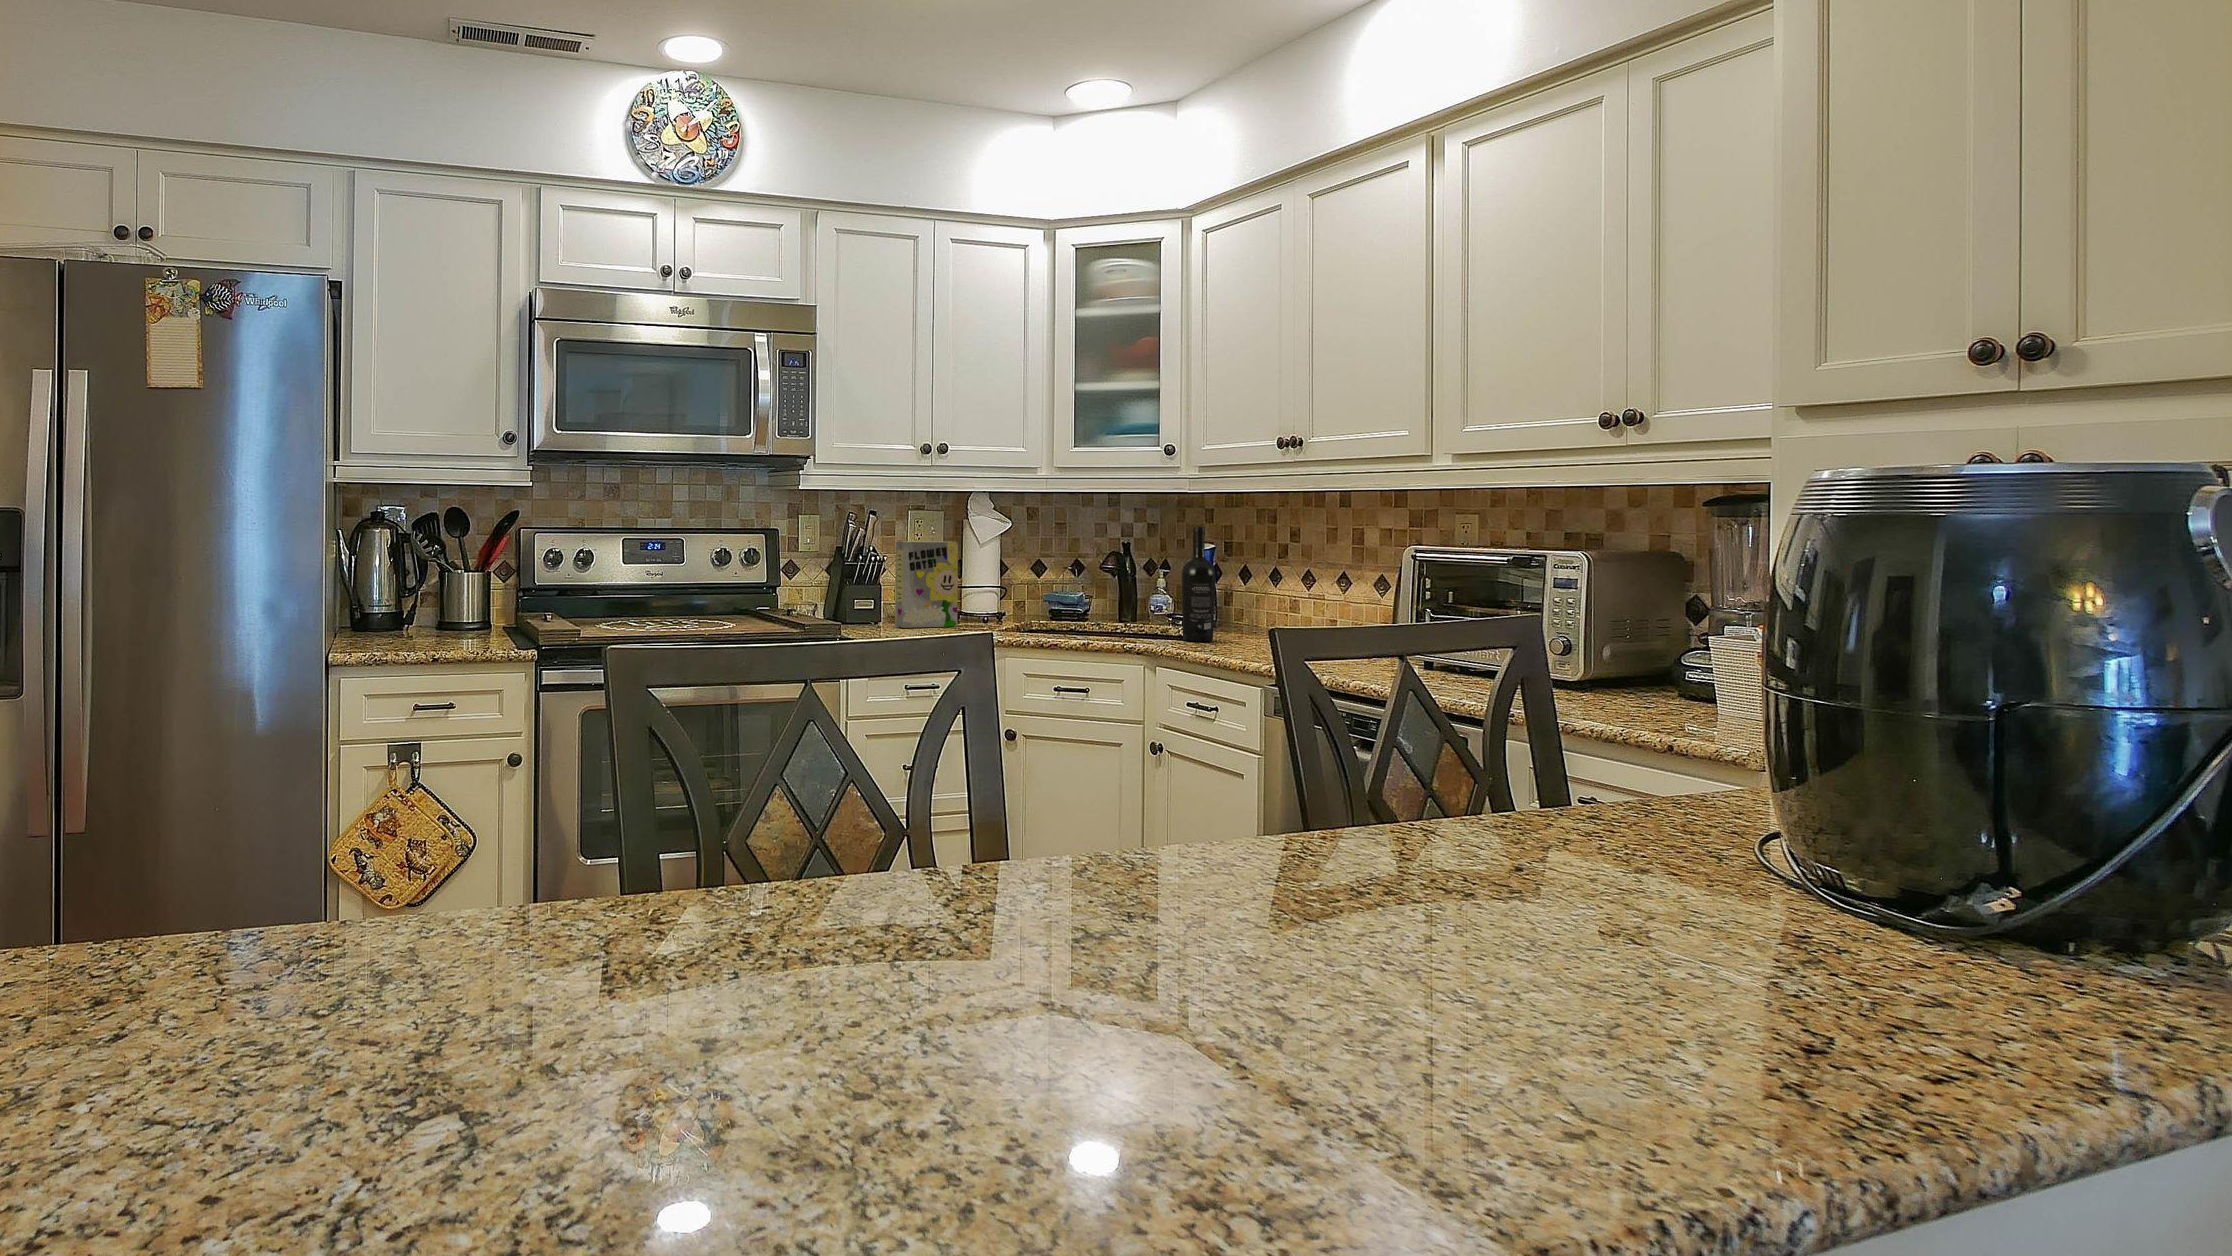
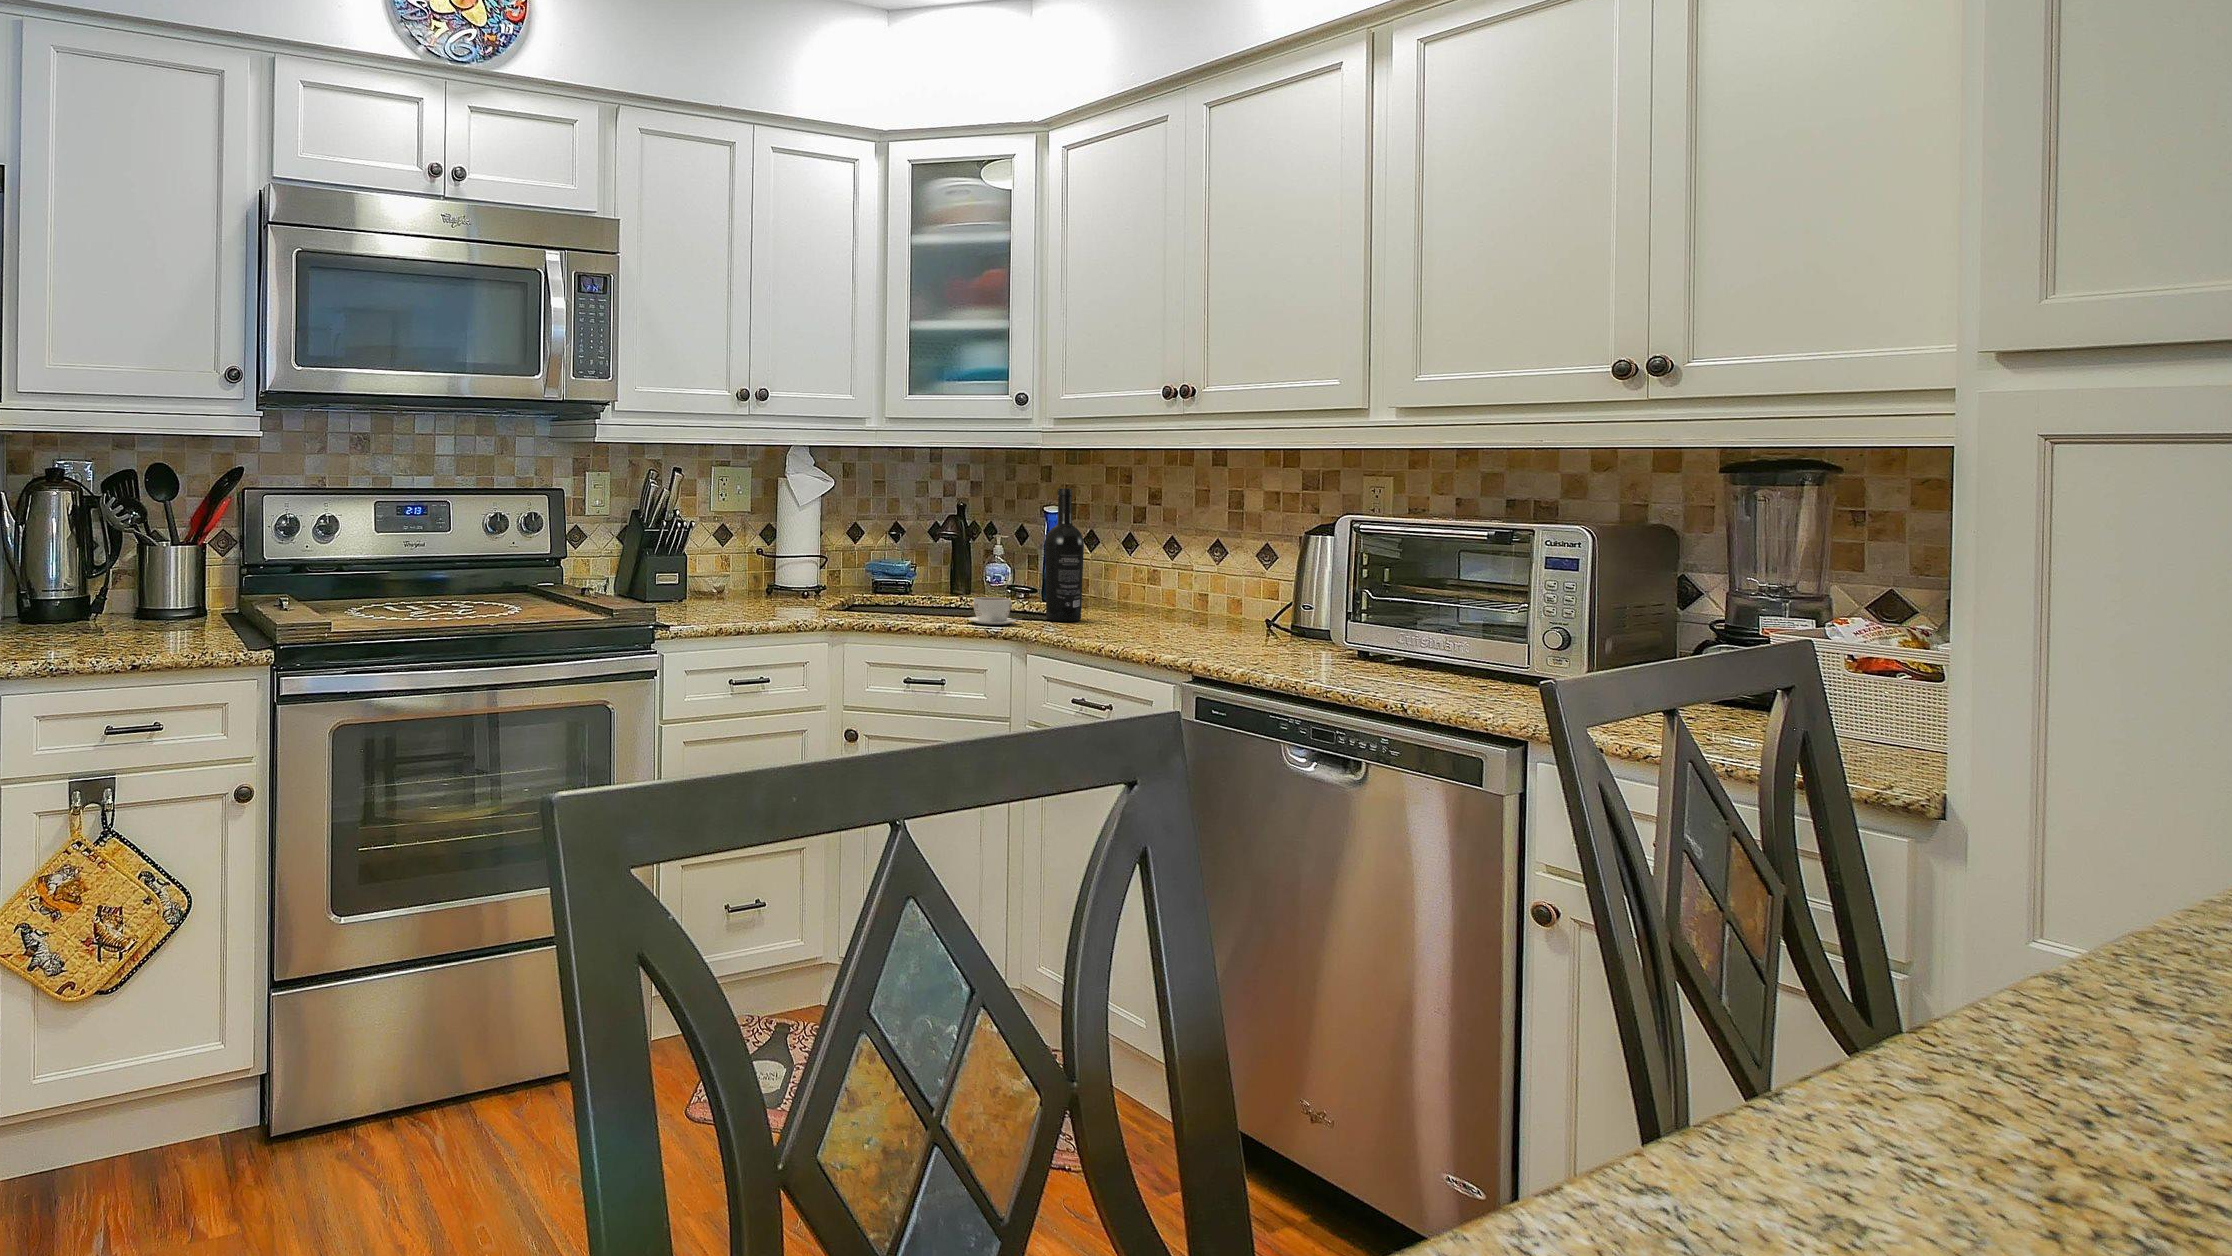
cereal box: present [895,541,958,628] -> none [704,503,776,605]
coffee cup: none [1110,620,1158,643] -> present [967,597,1020,625]

